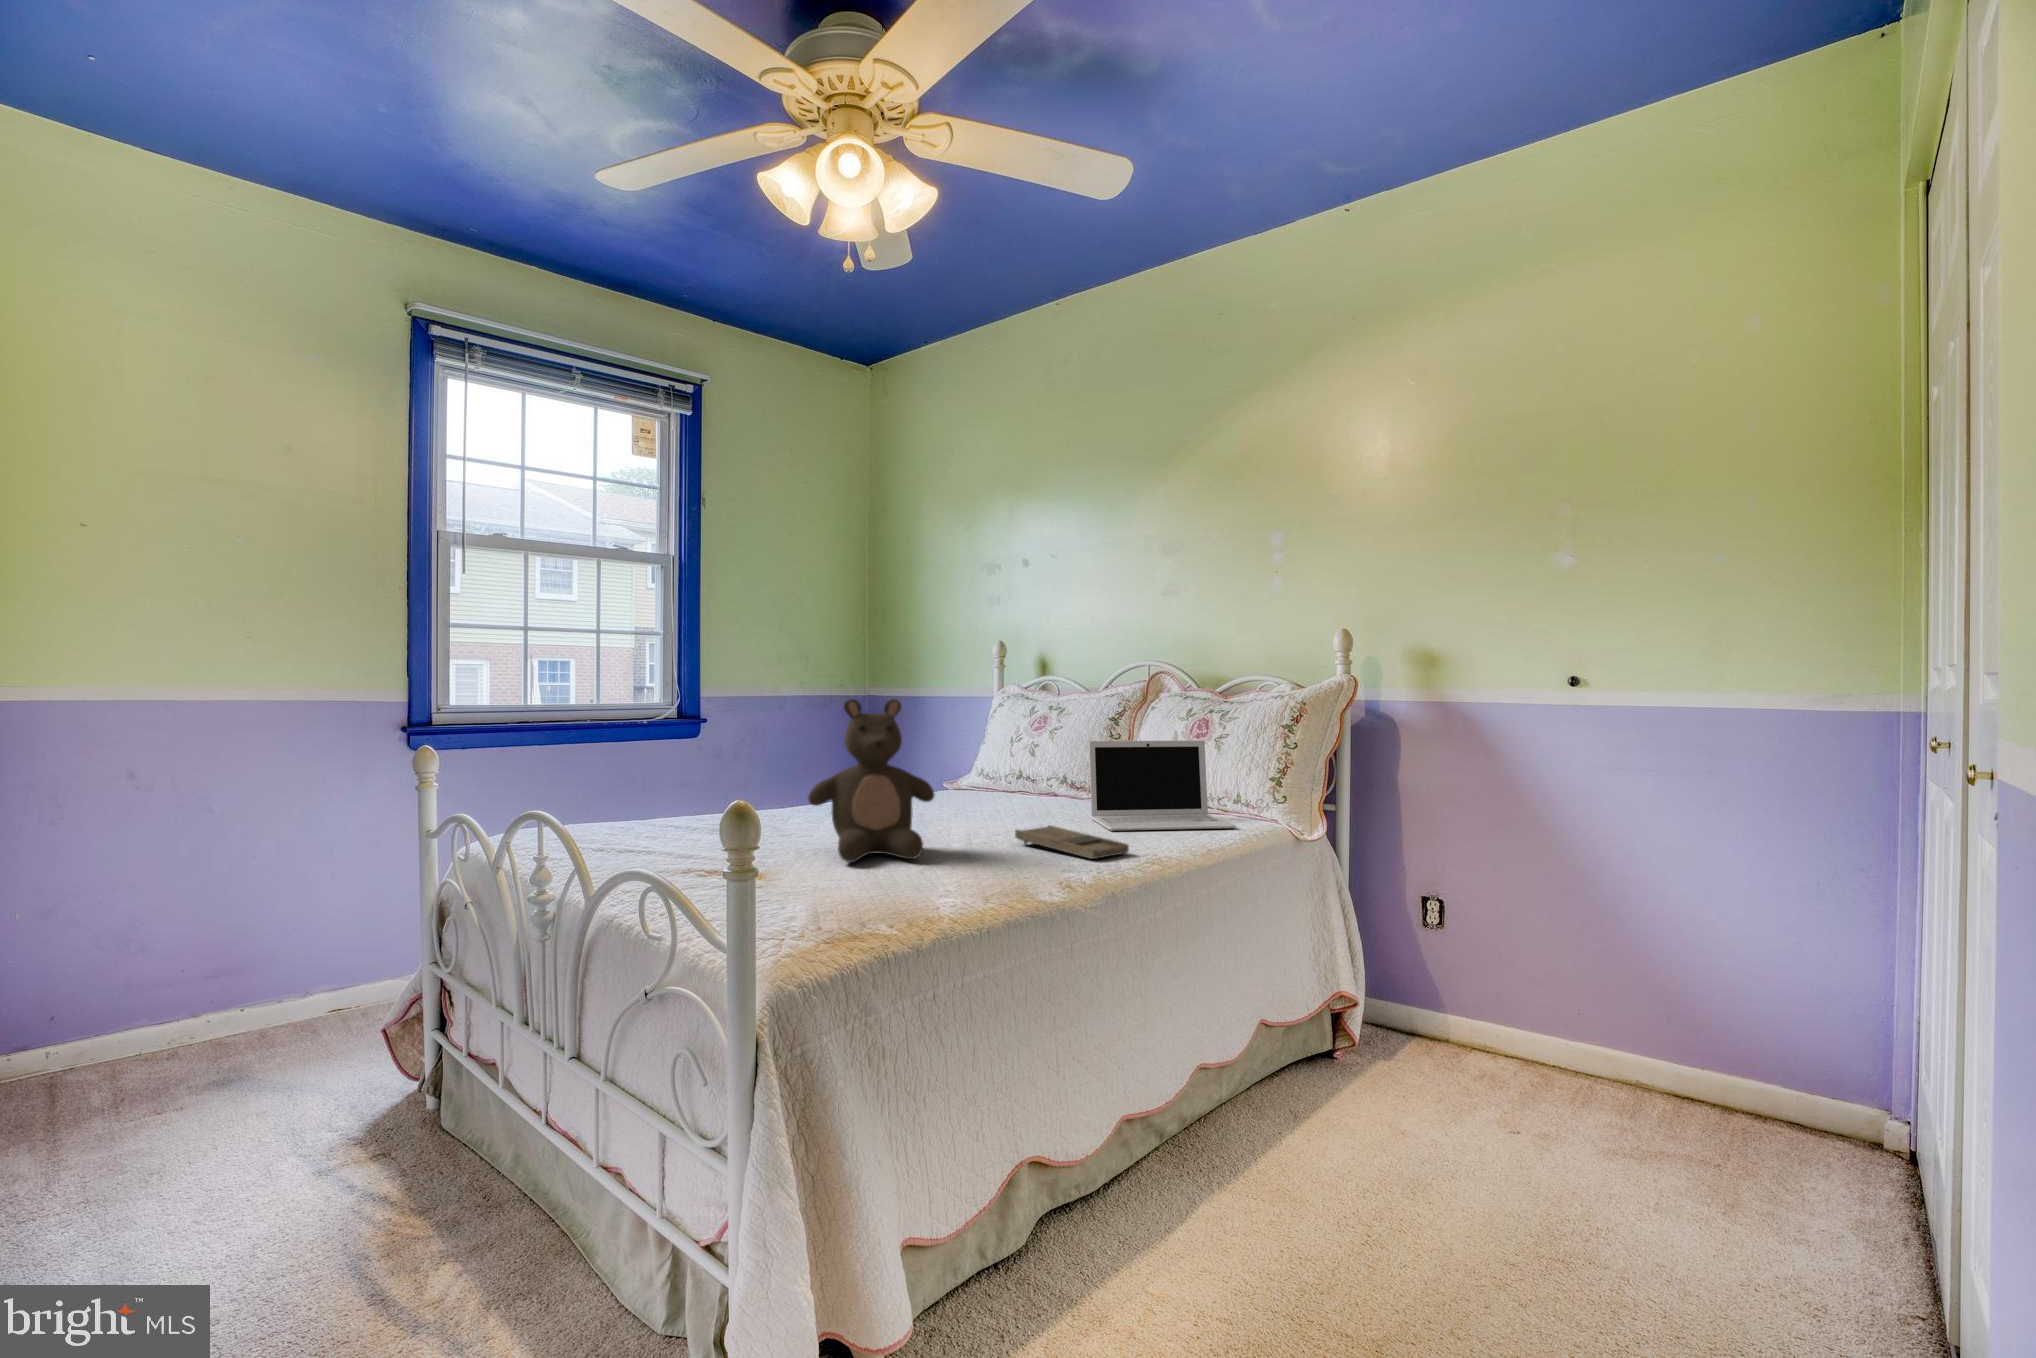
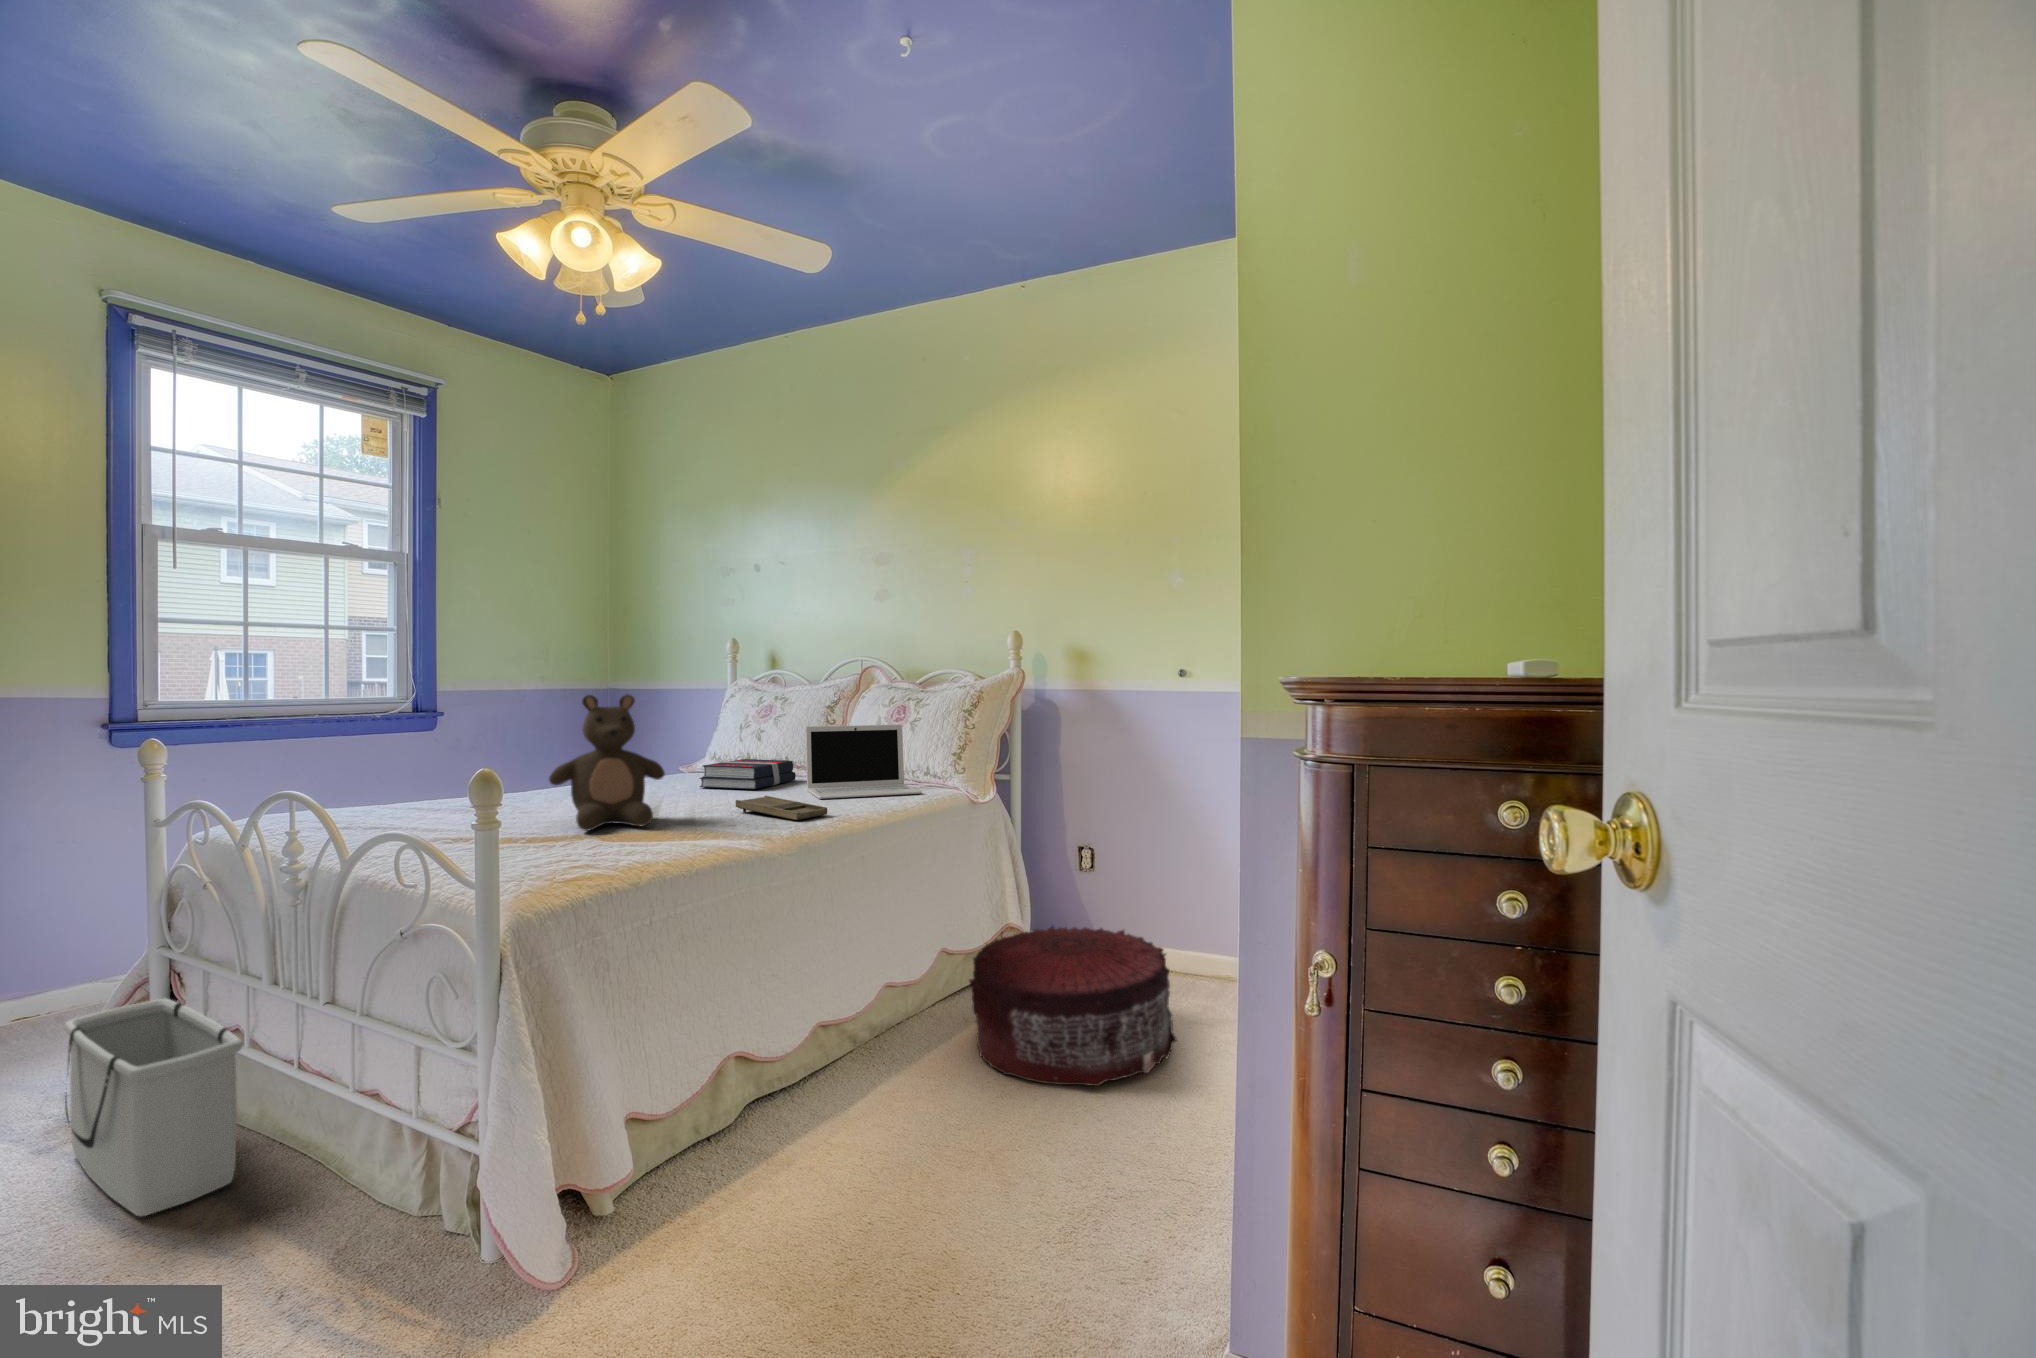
book: none [966,778,1073,815] -> present [699,759,796,789]
pouf: none [1318,1014,1642,1272] -> present [969,926,1177,1086]
storage bin: none [330,1026,489,1288] -> present [64,998,243,1216]

